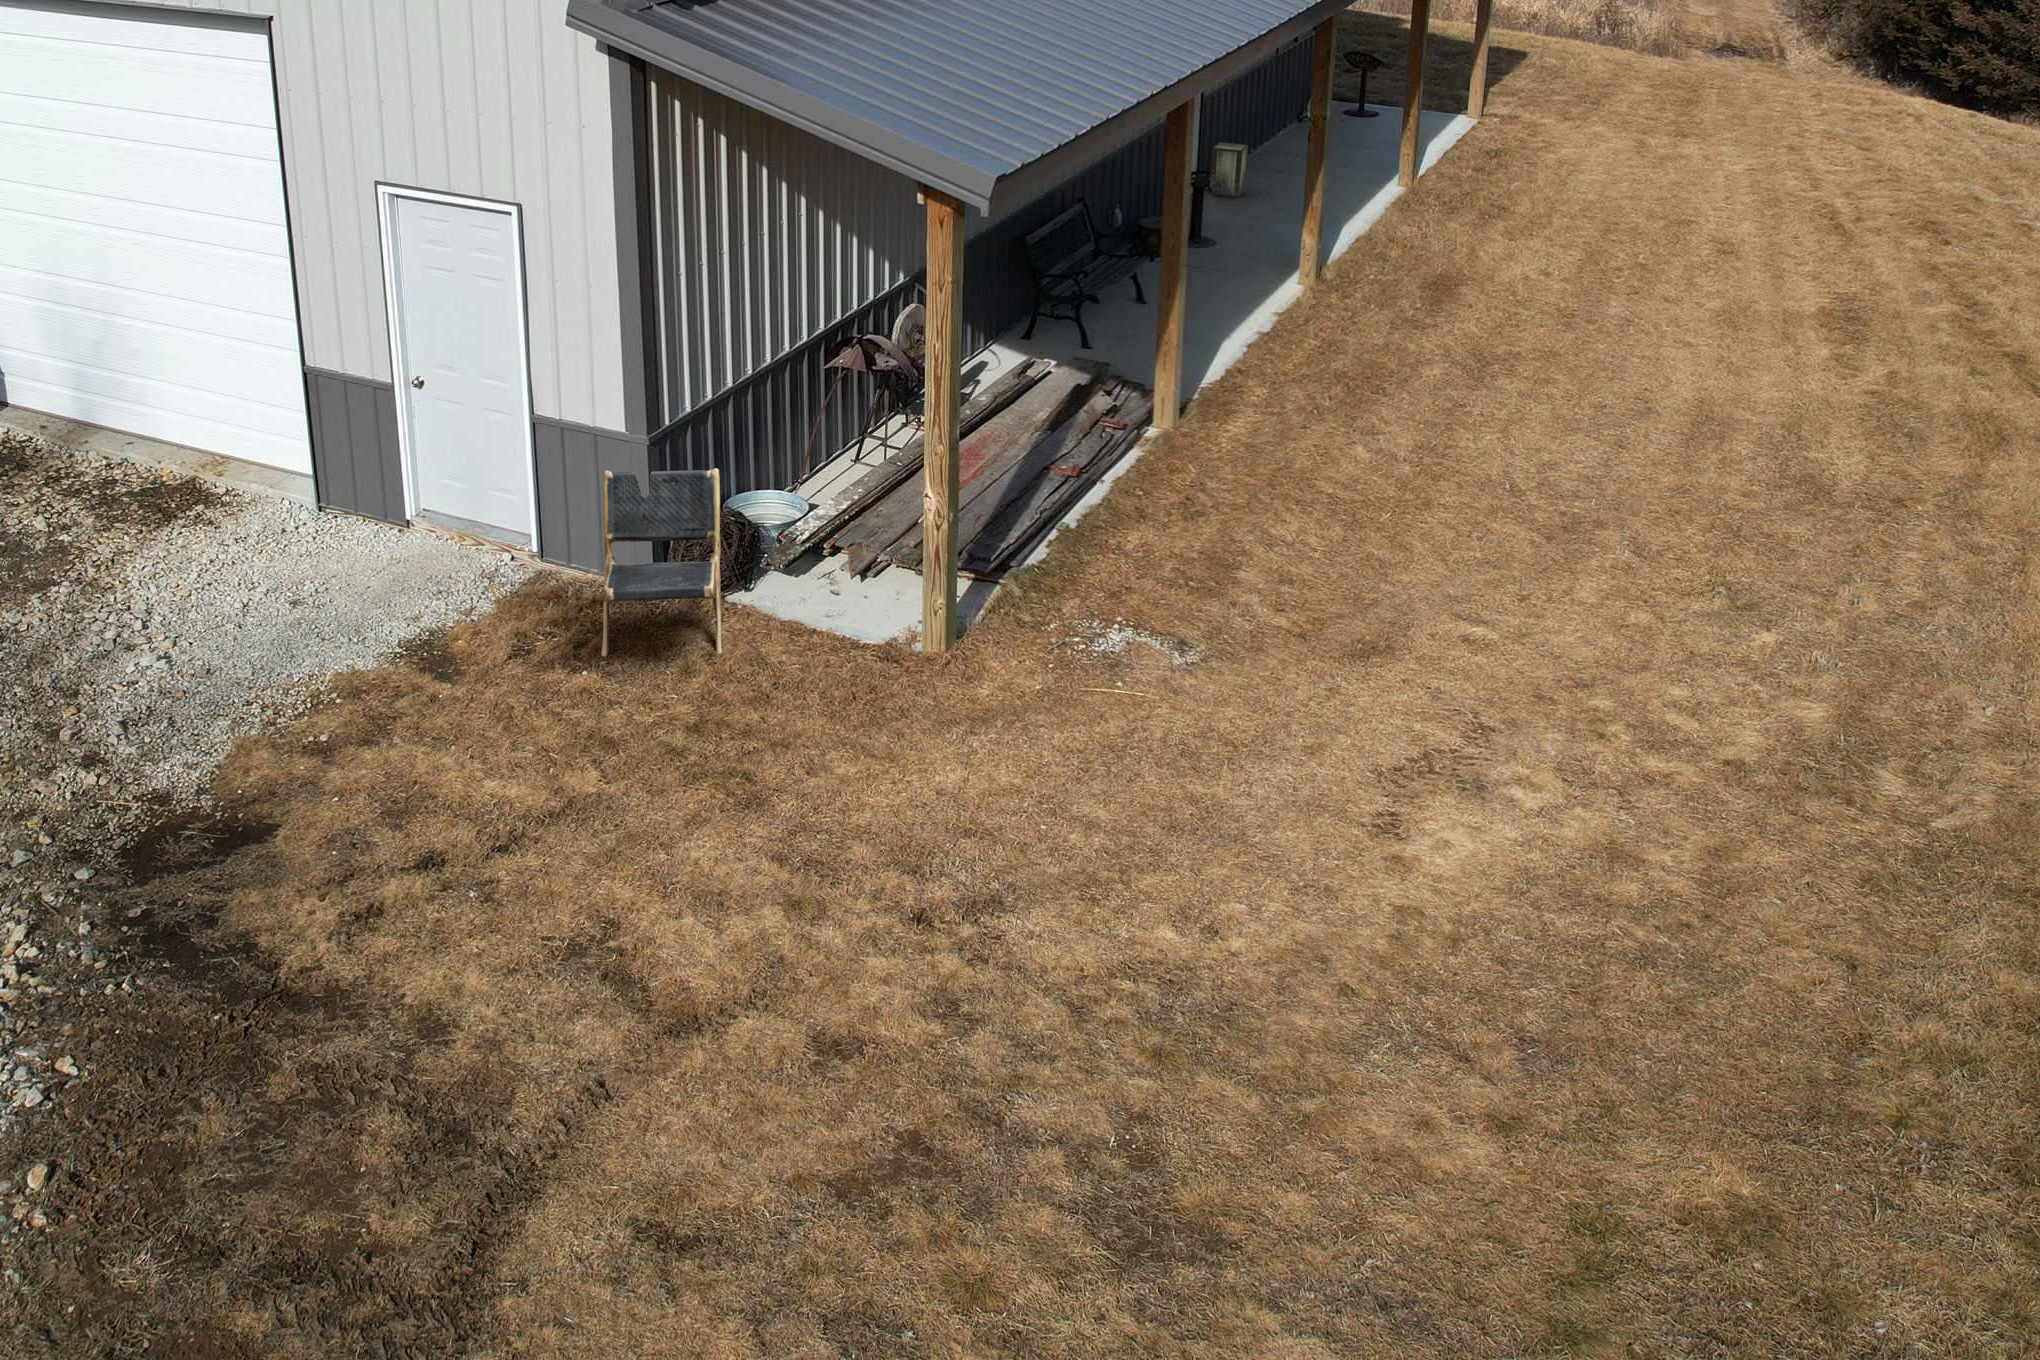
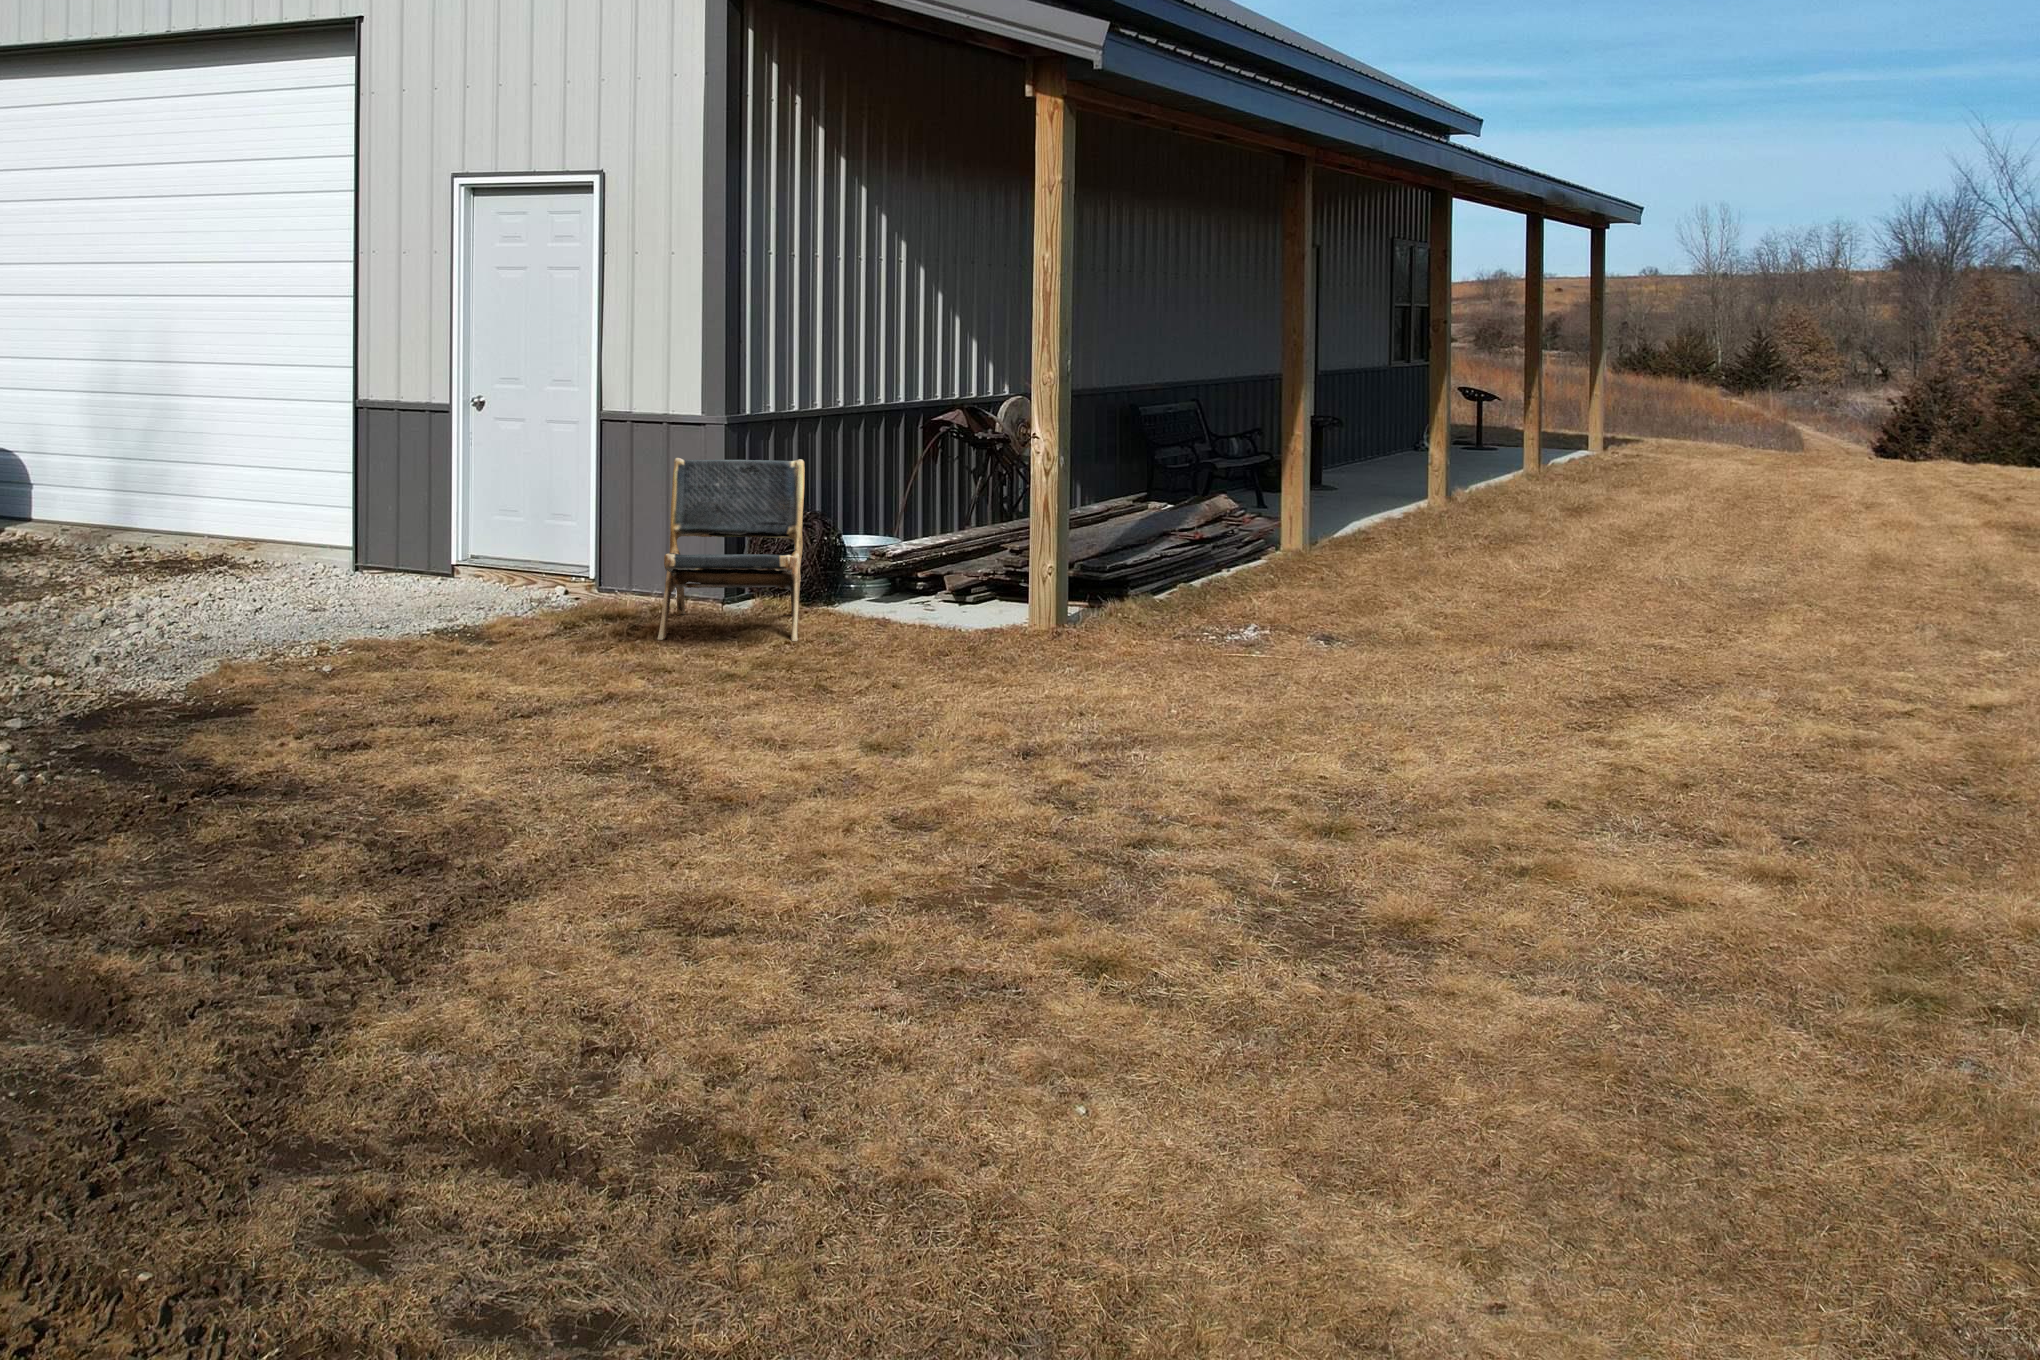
storage box: present [1209,142,1248,198] -> none [1361,409,1401,465]

